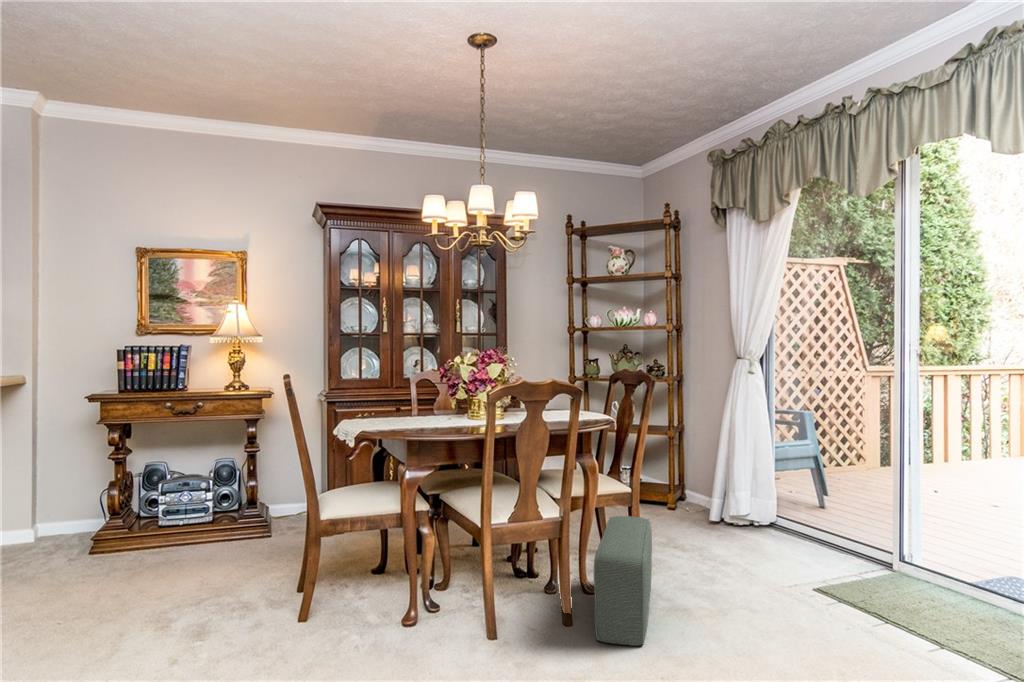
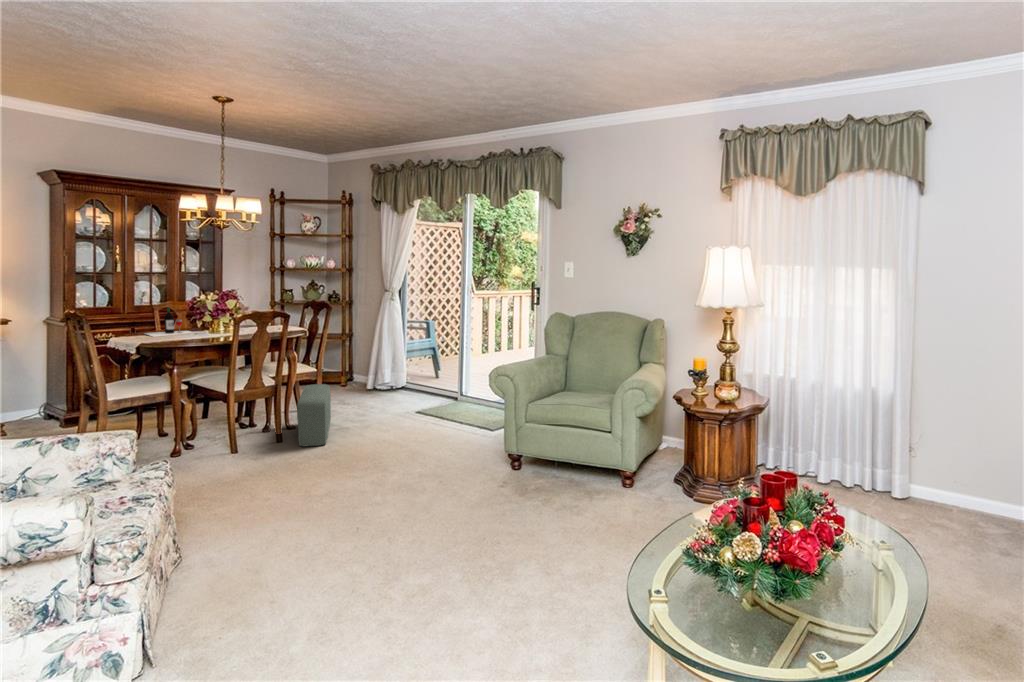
wine bottle: none [392,381,461,424] -> present [145,307,192,337]

